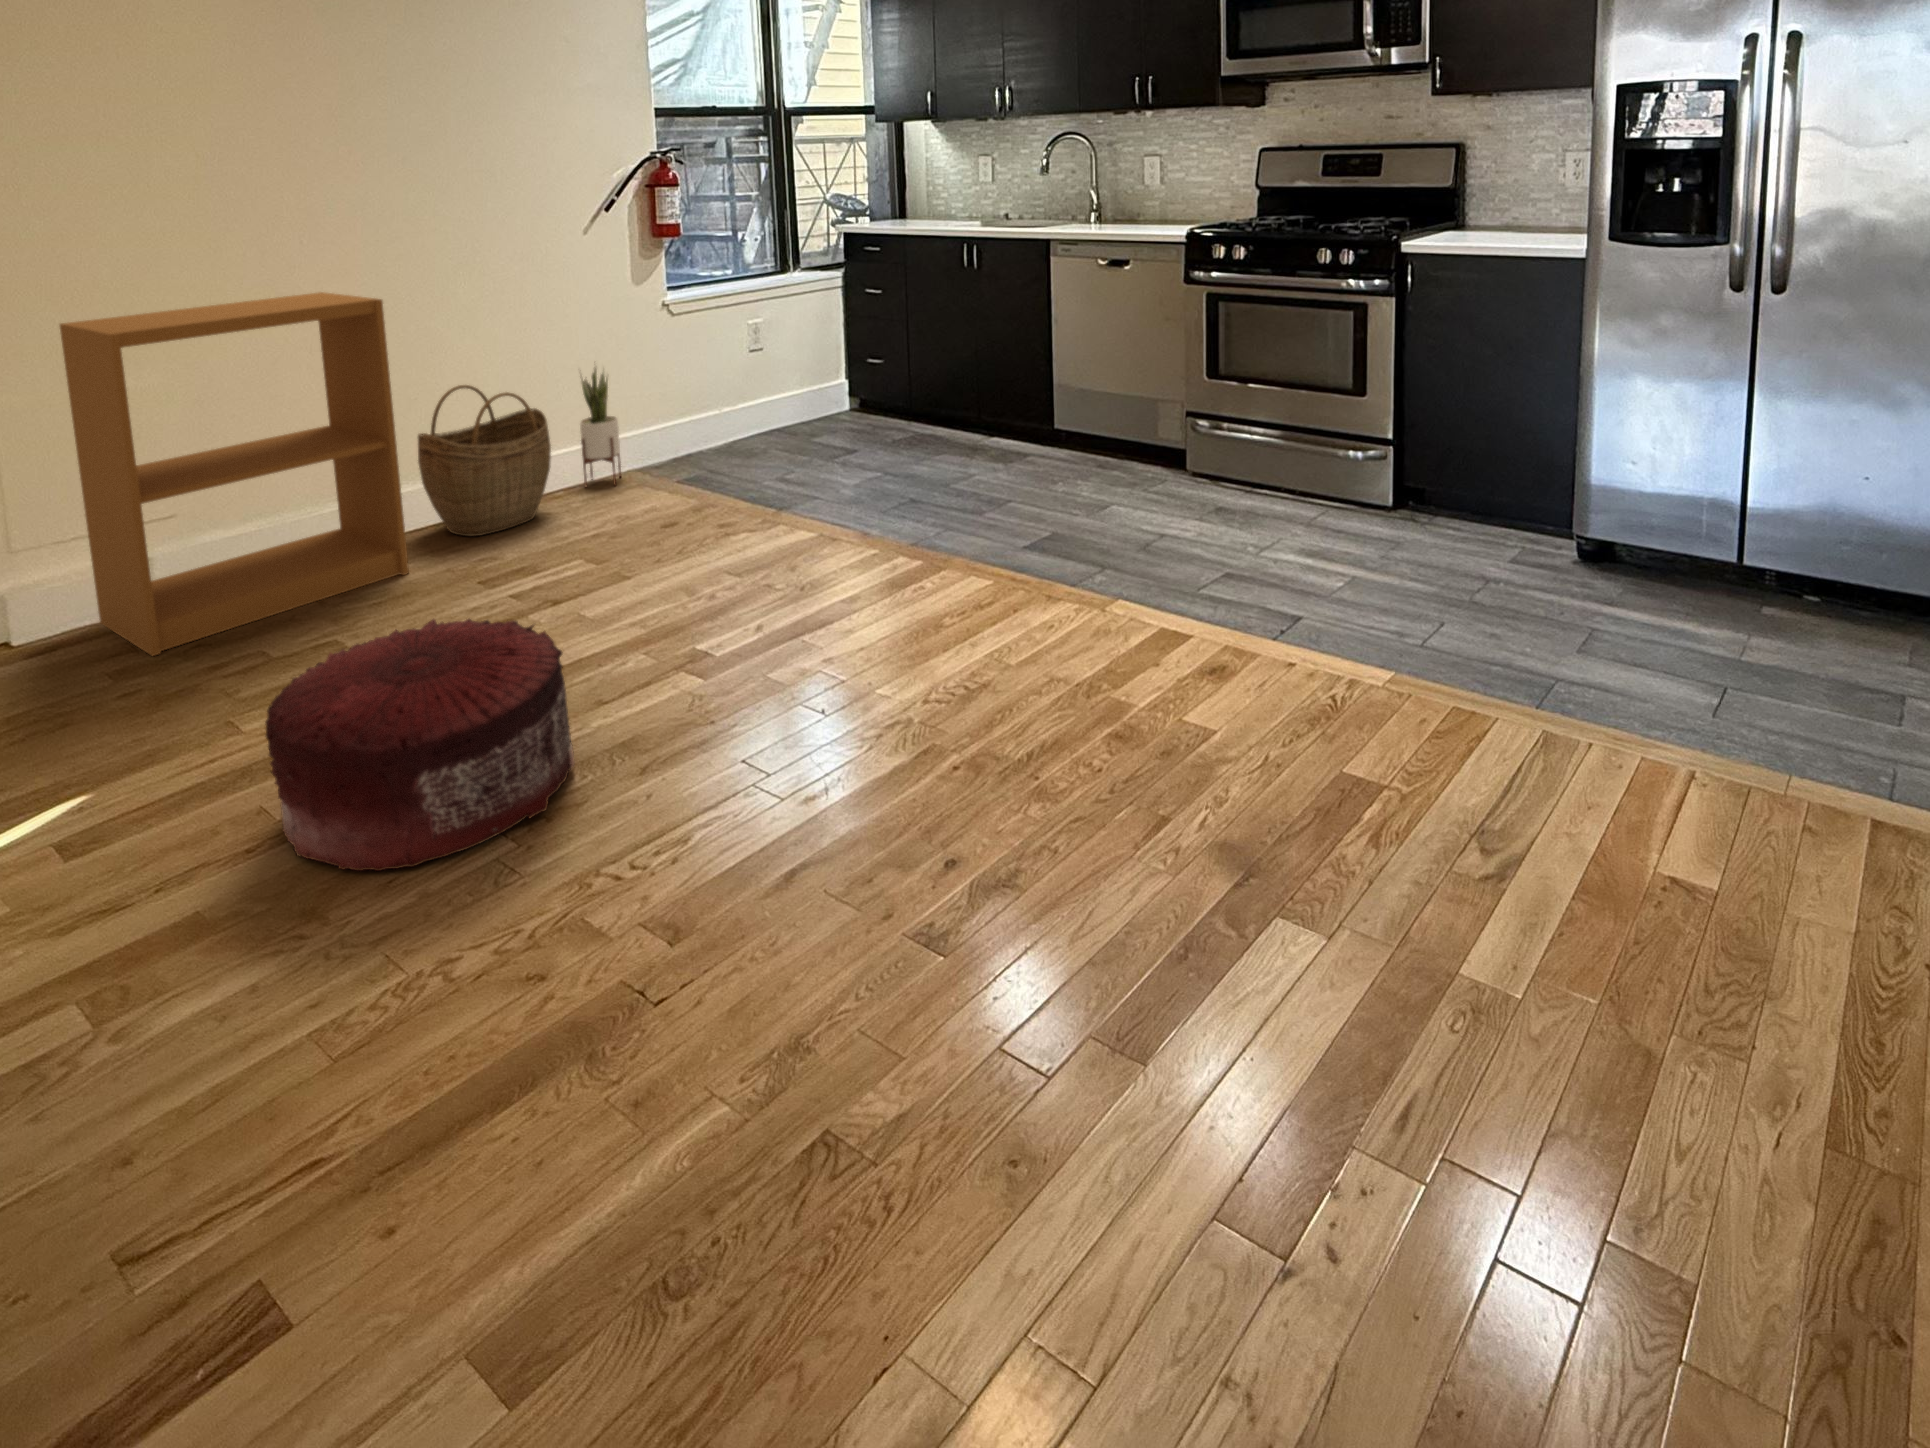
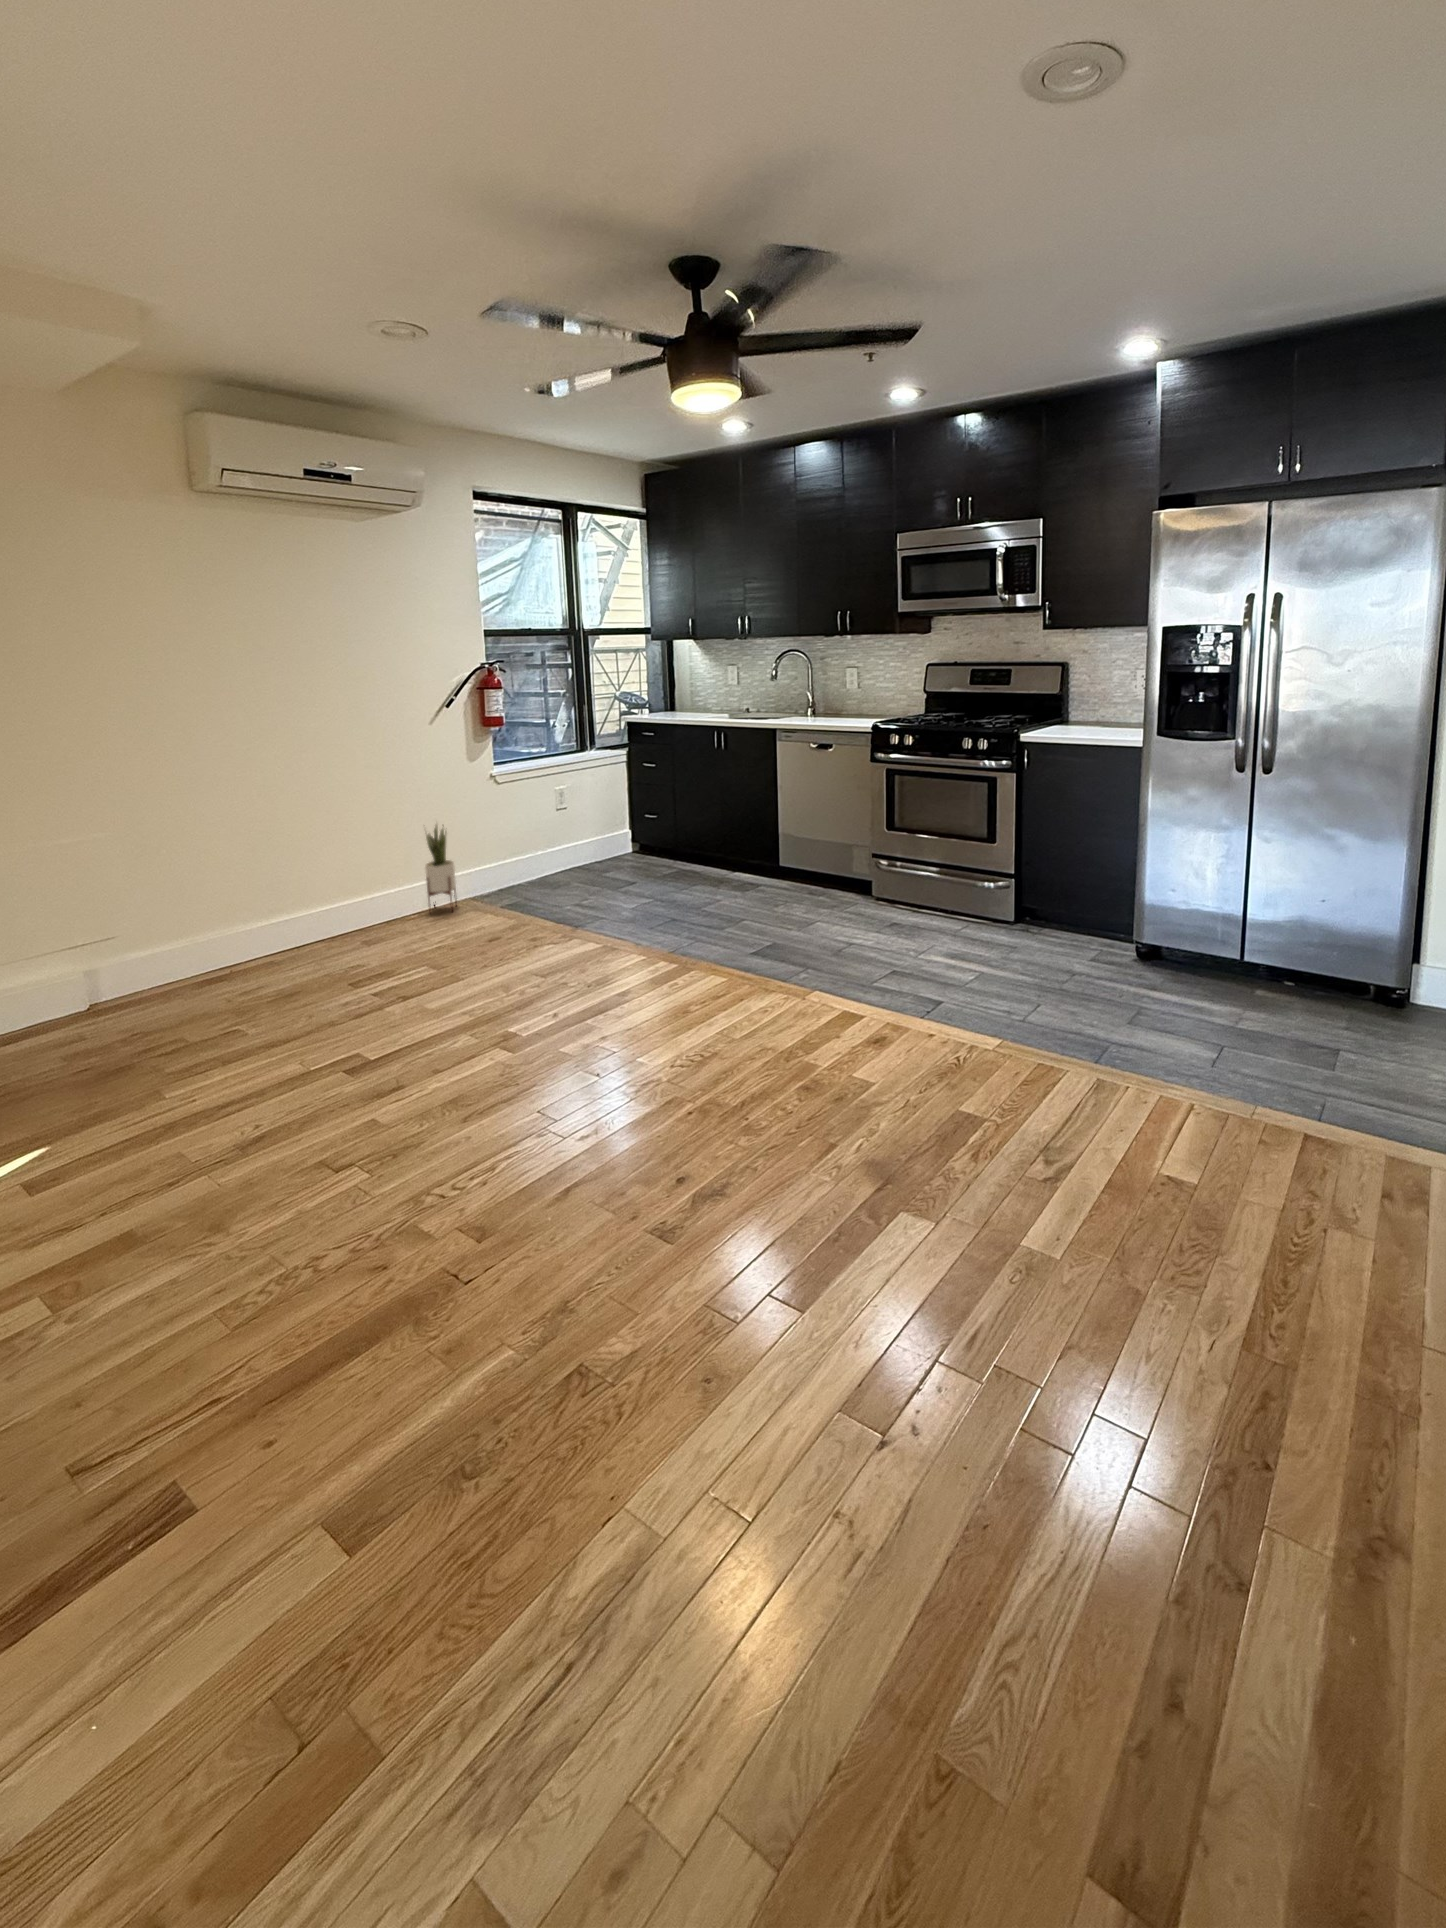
bookshelf: present [60,292,409,656] -> none [23,771,295,1044]
woven basket: present [418,385,551,536] -> none [301,838,402,951]
pouf: present [265,619,574,871] -> none [186,1013,416,1195]

